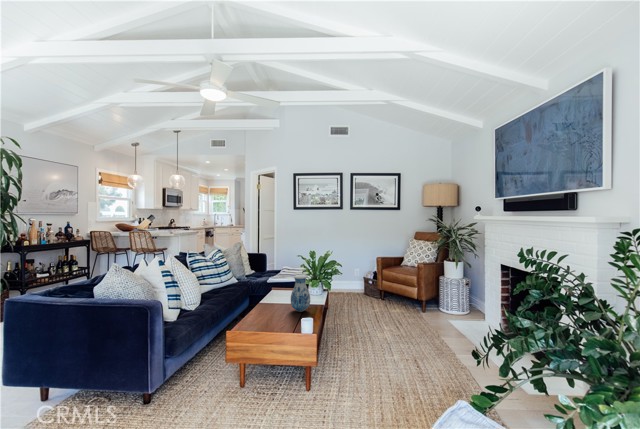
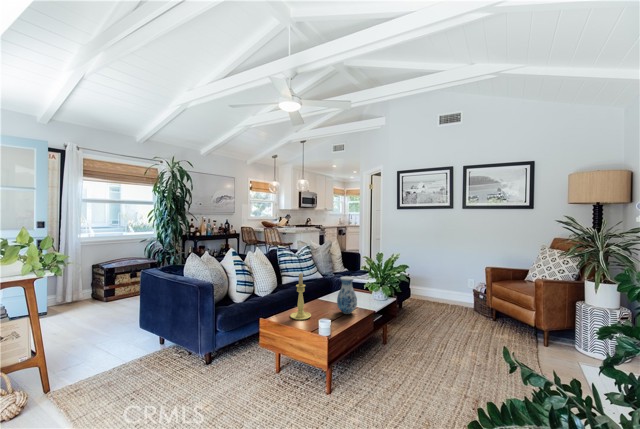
candle holder: none [251,276,274,326] -> present [290,273,311,320]

